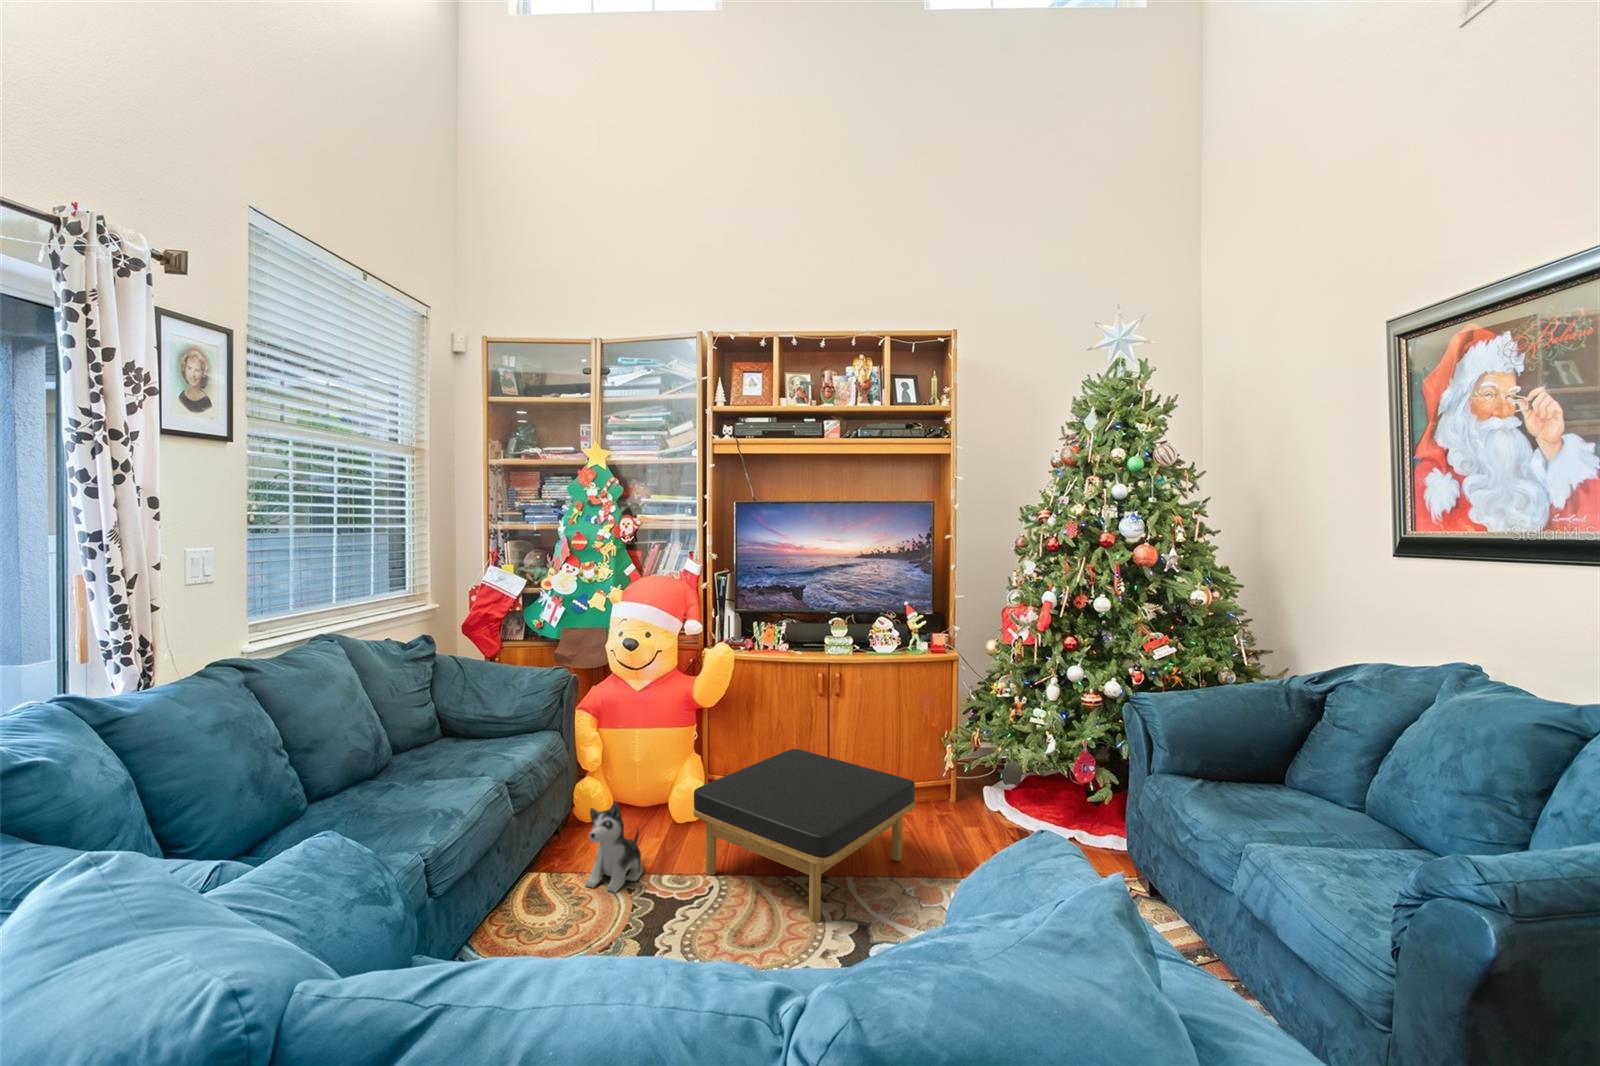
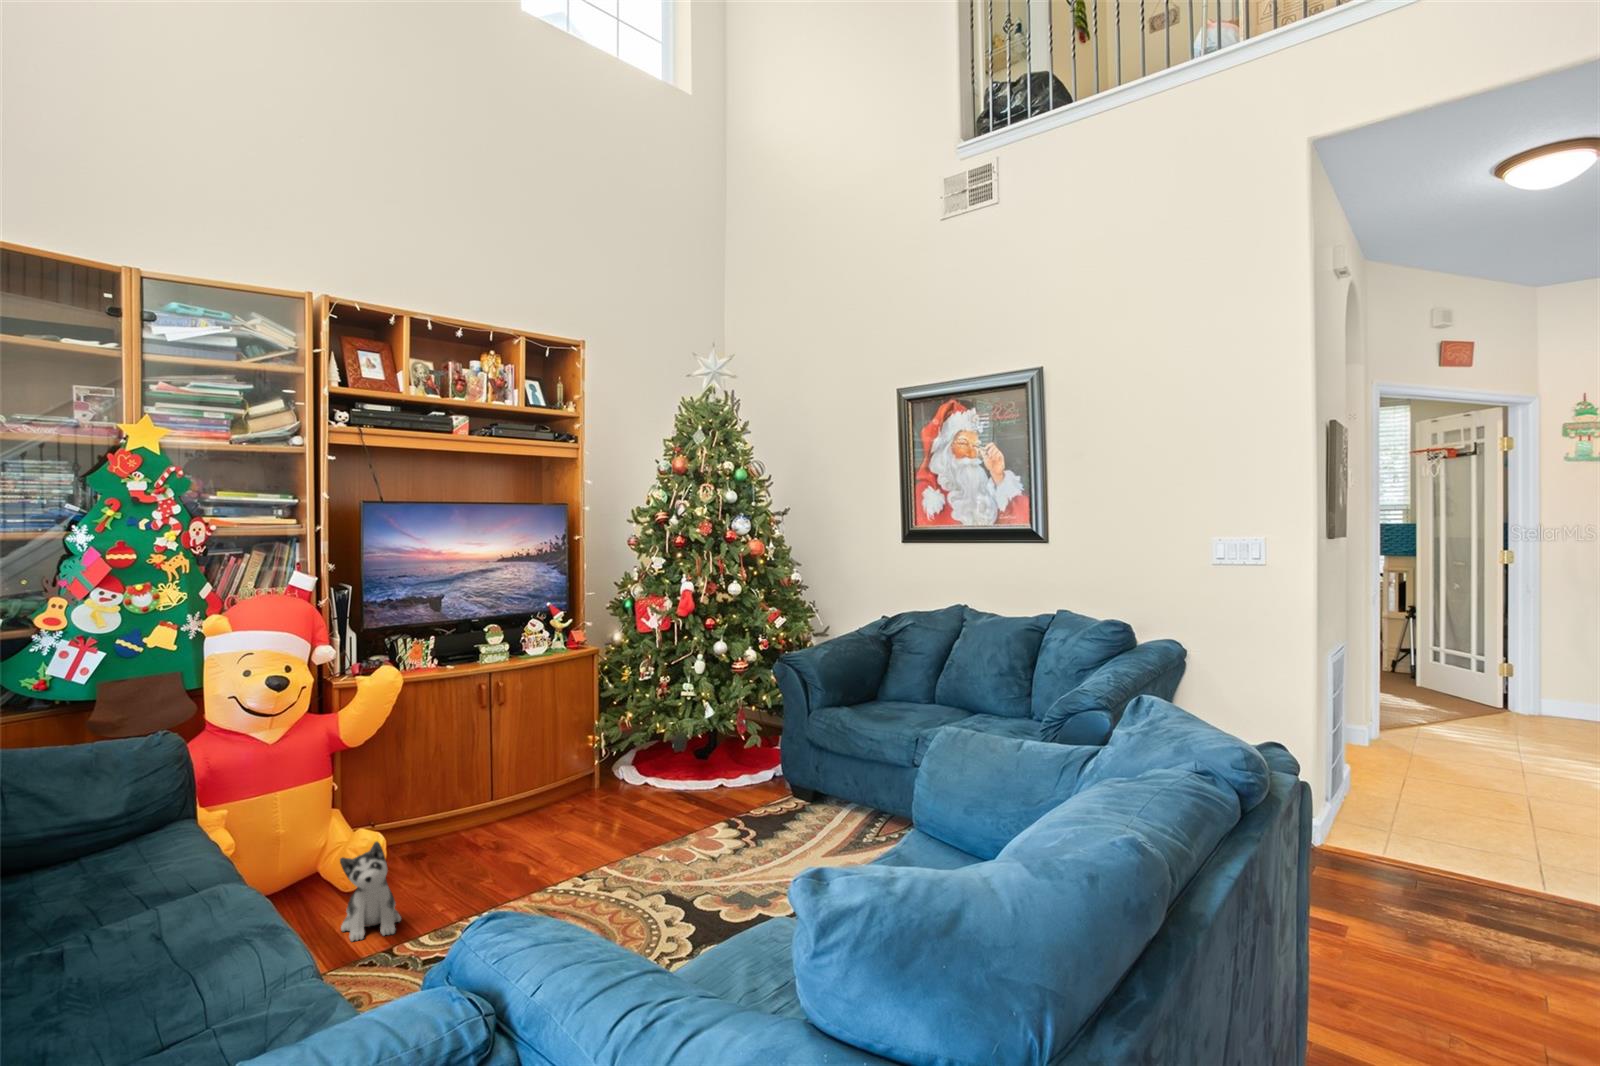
ottoman: present [693,749,915,922] -> none [444,762,630,897]

